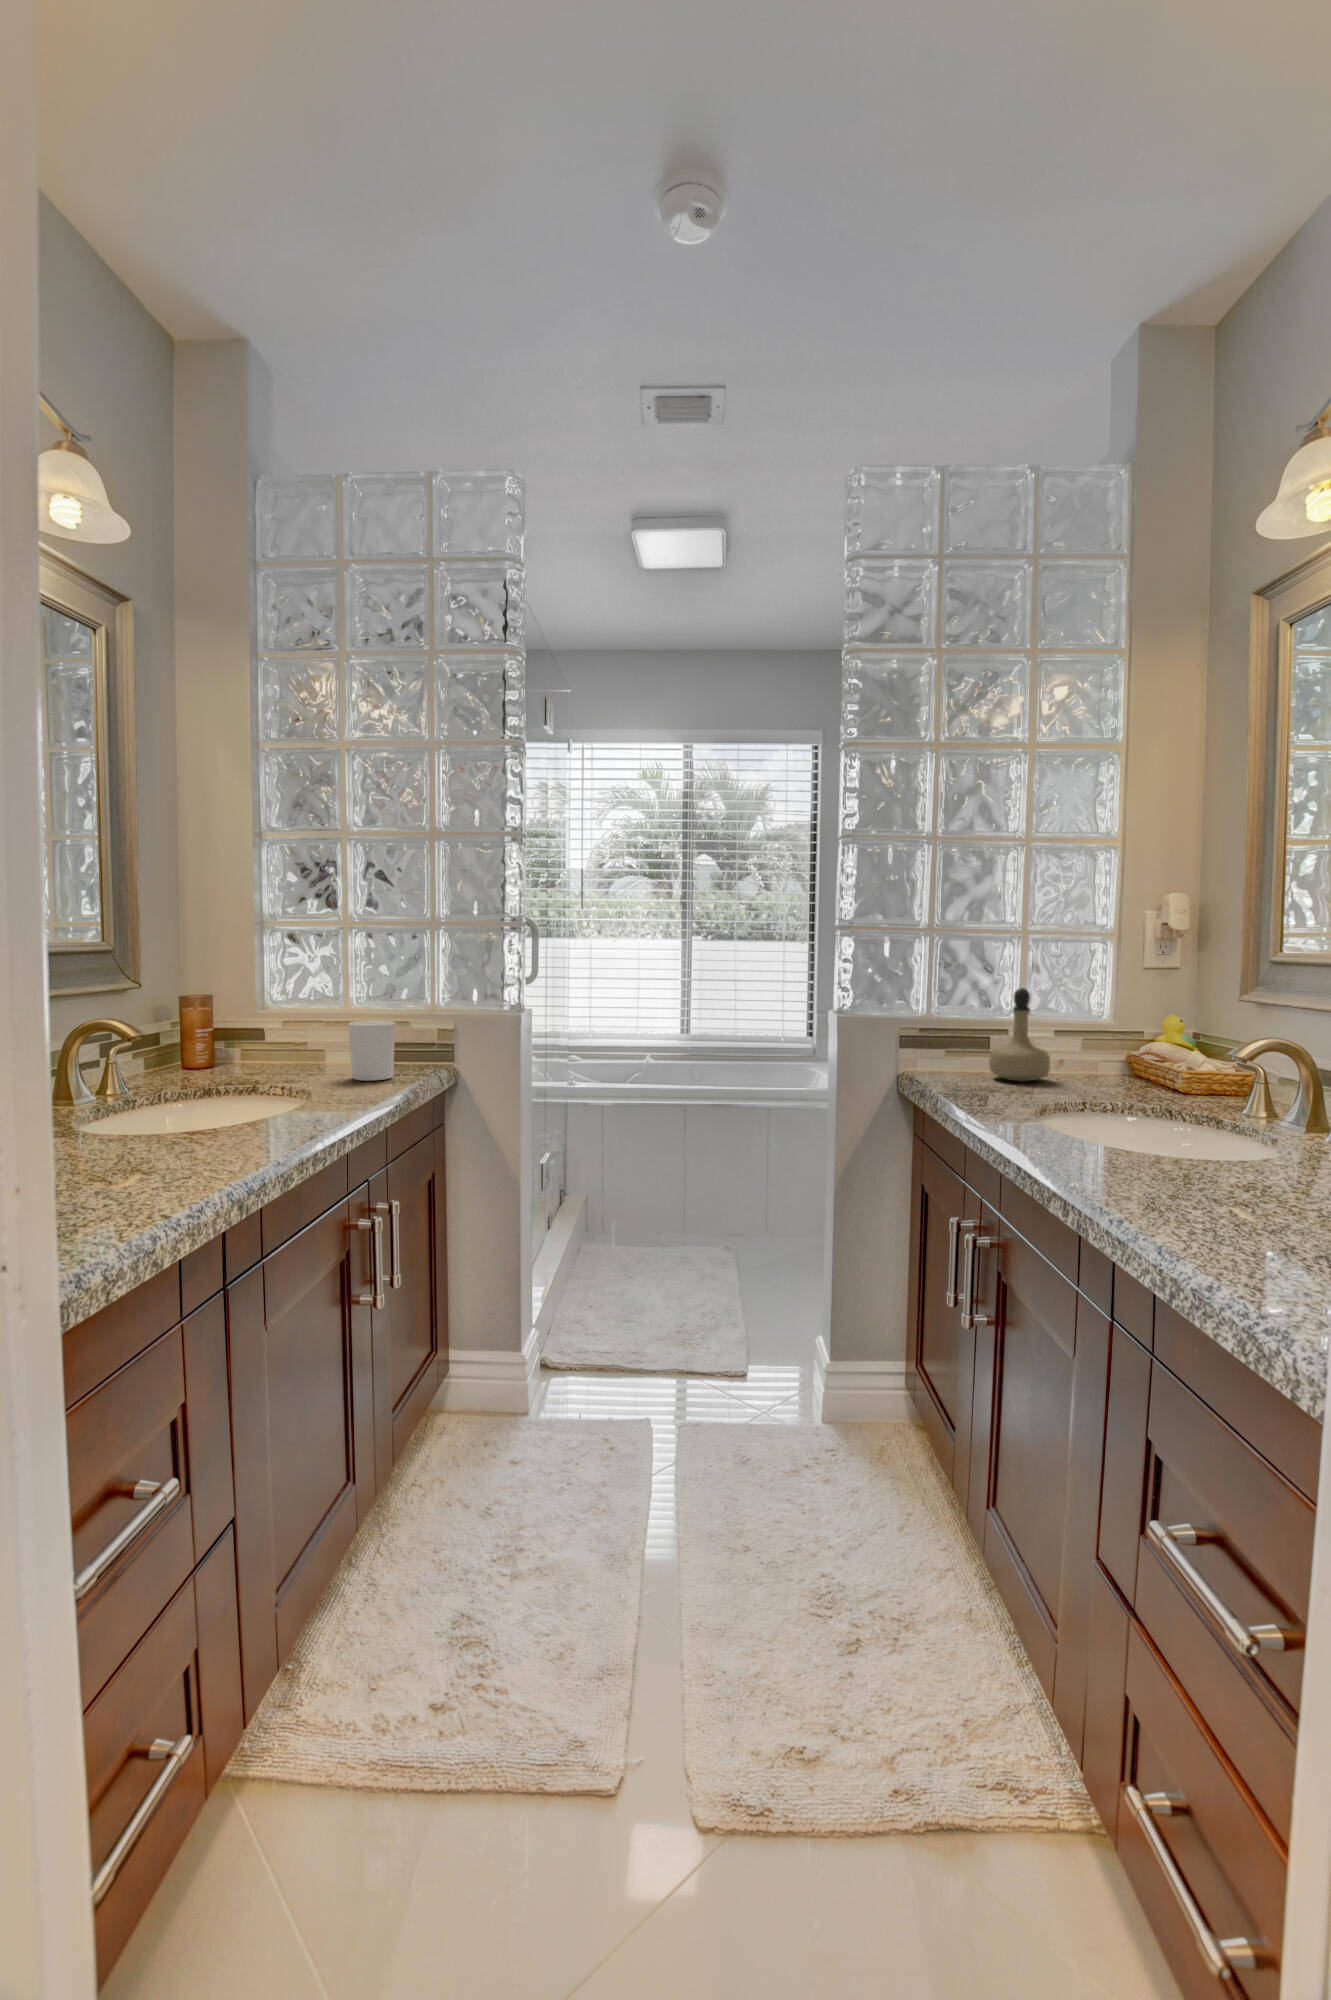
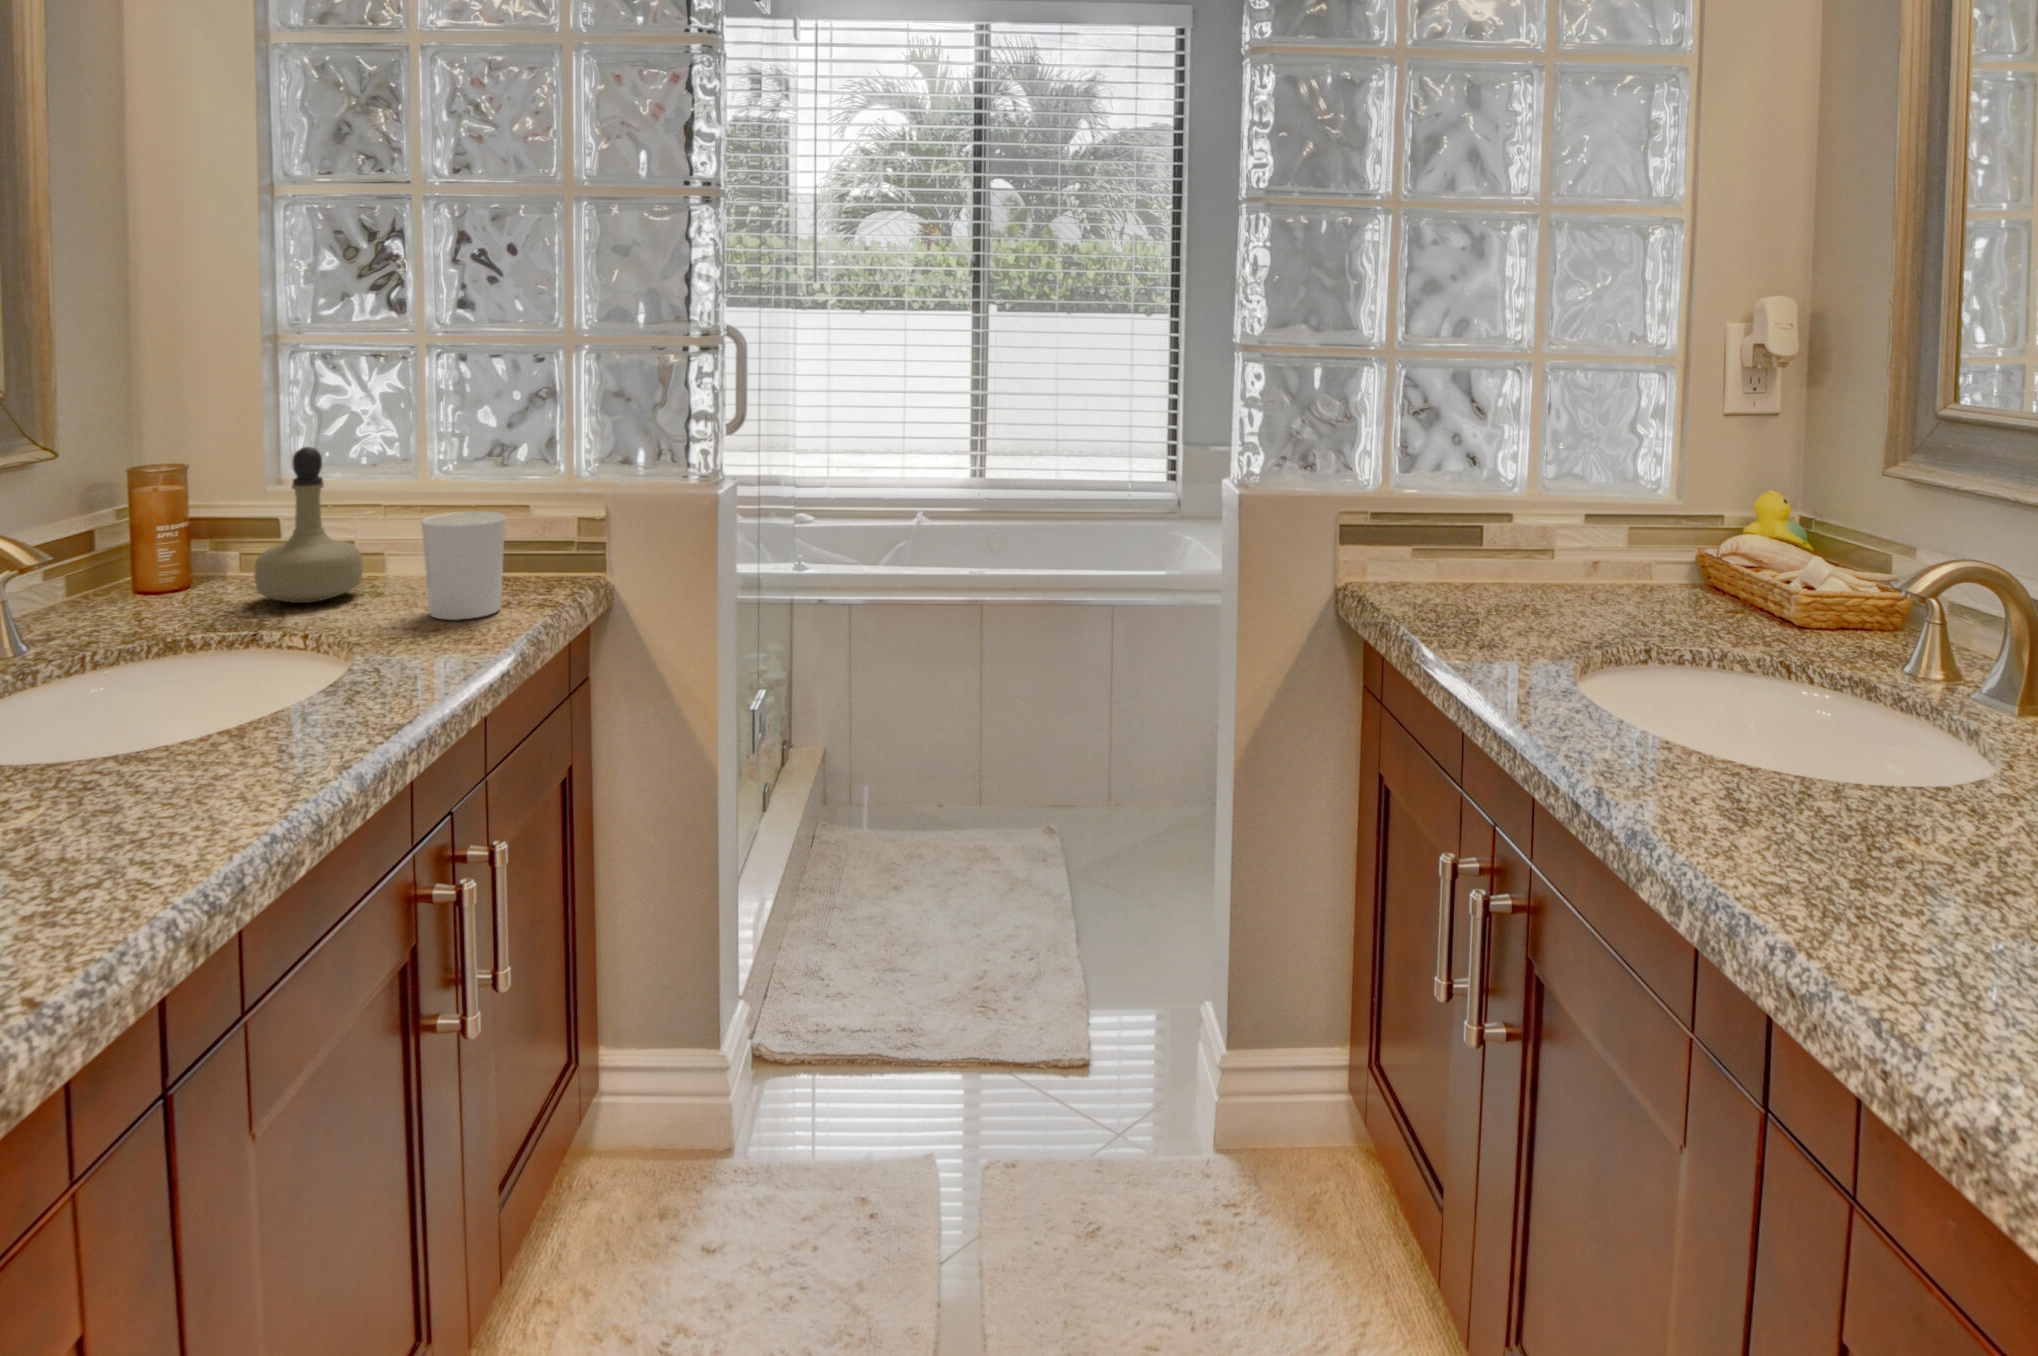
perfume bottle: present [989,988,1050,1081] -> present [254,447,363,603]

